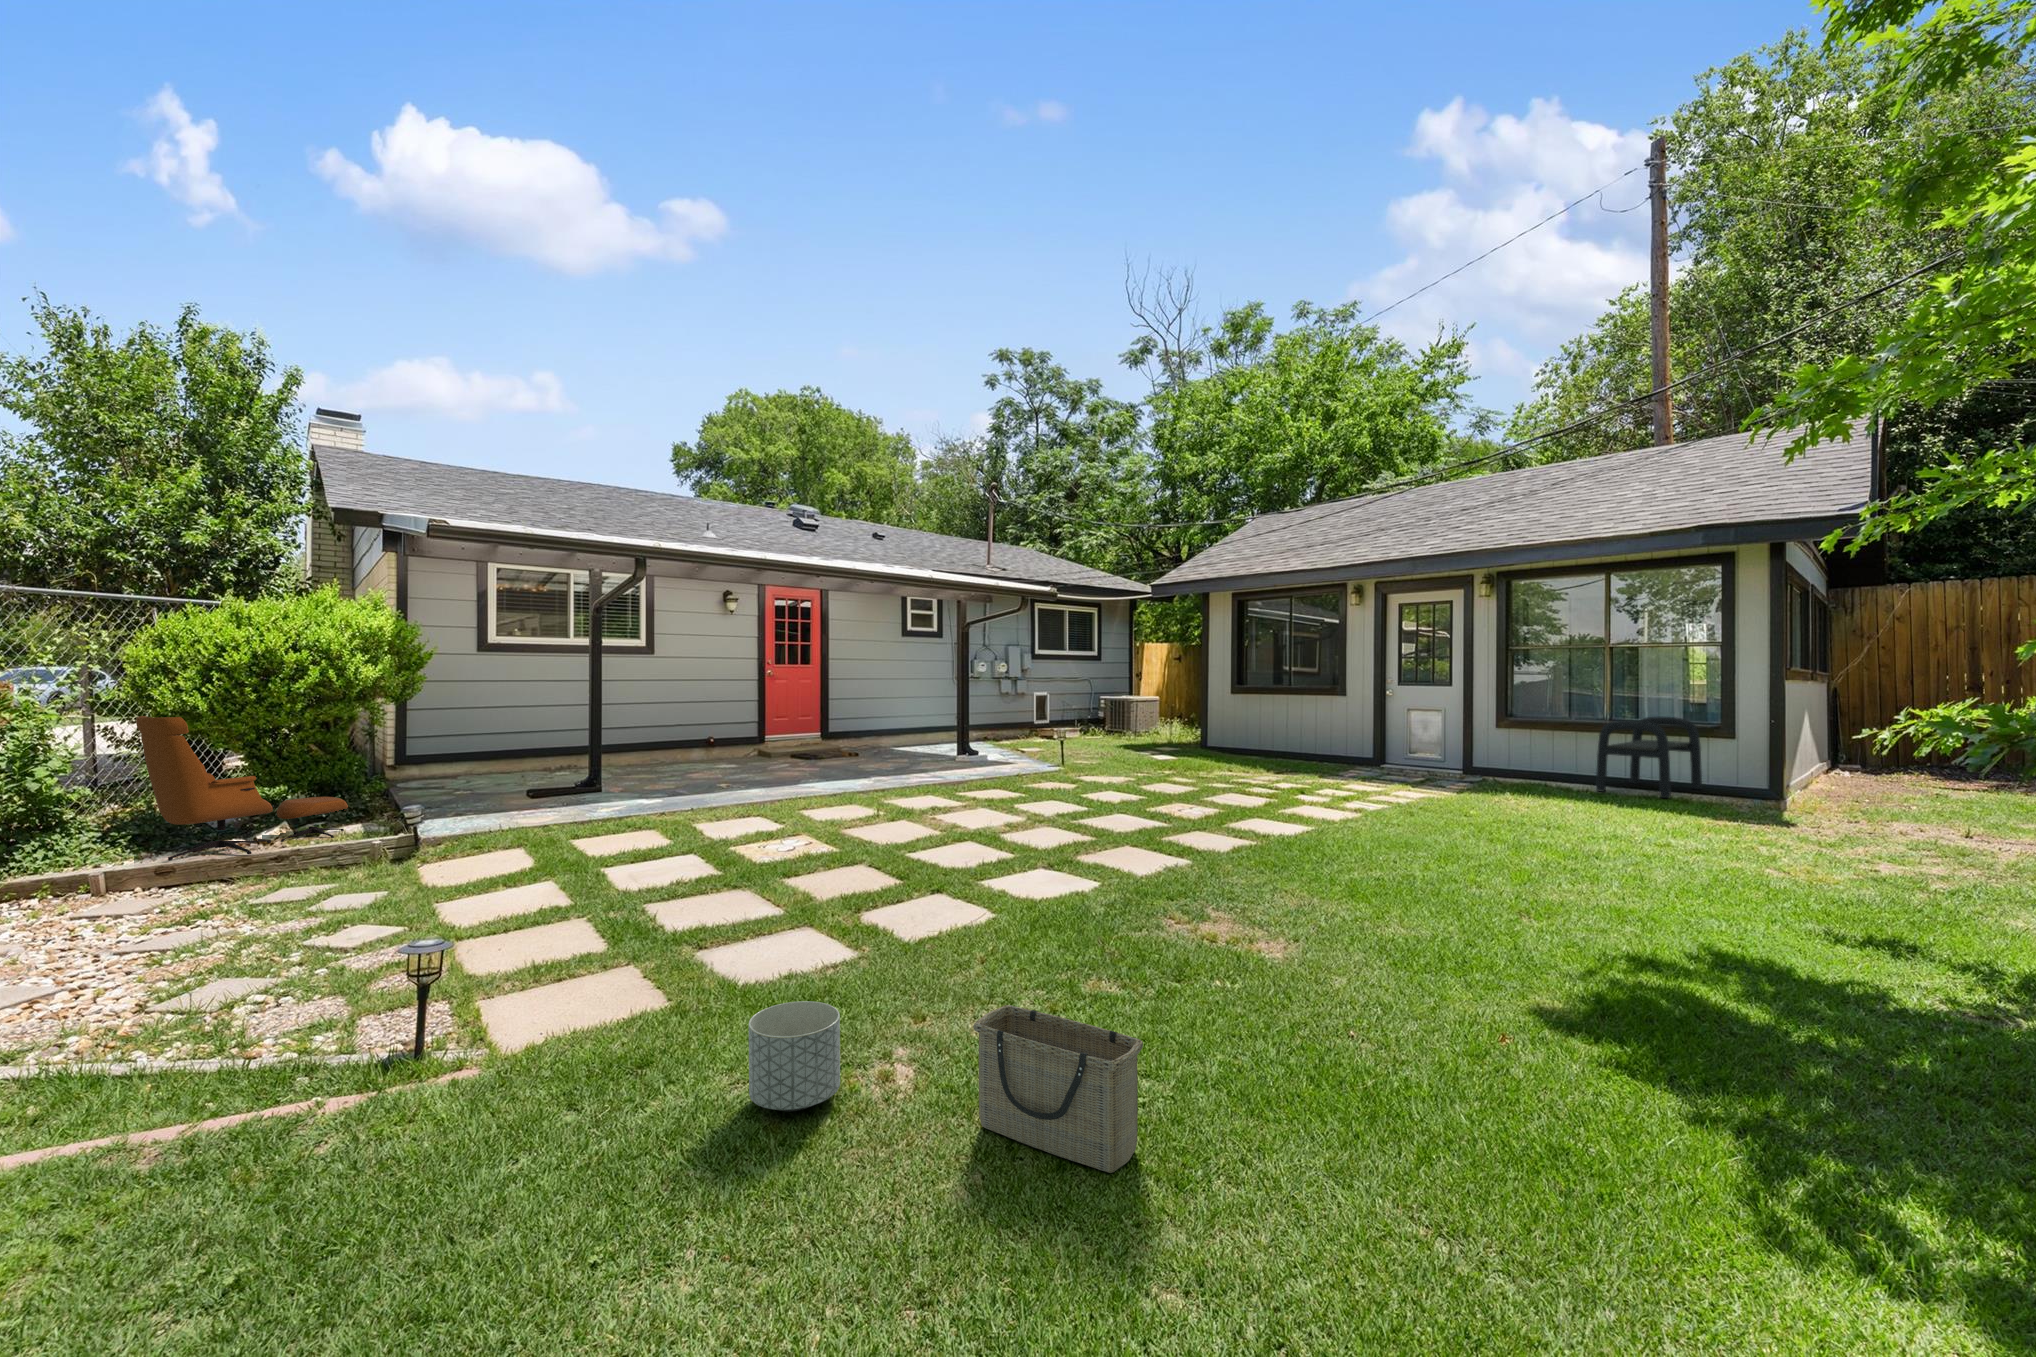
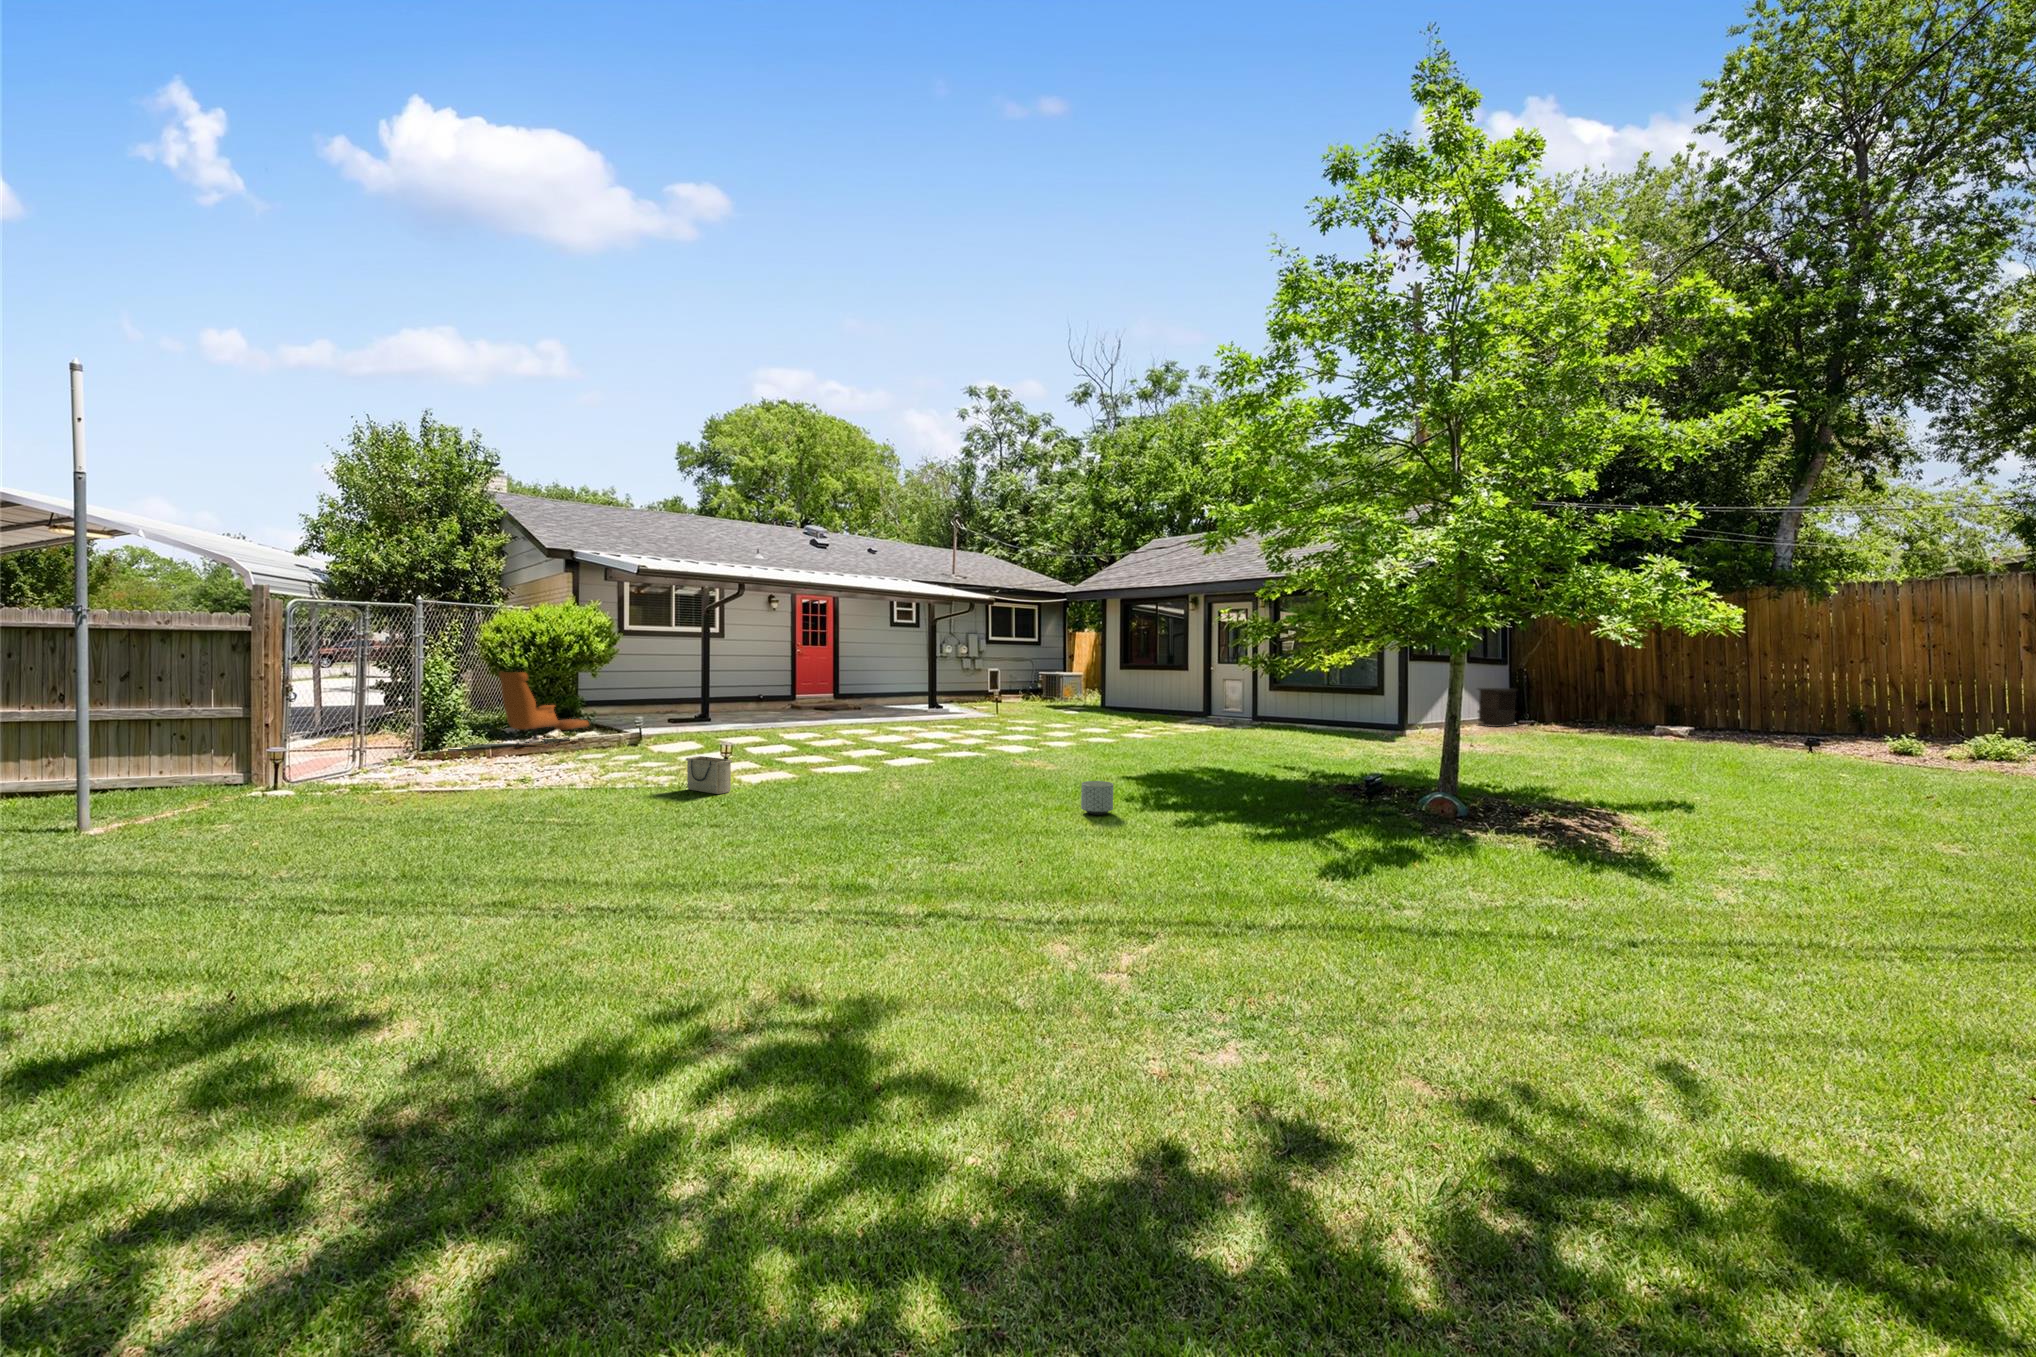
side table: none [1853,716,1932,783] -> present [1478,688,1516,727]
bench: present [1596,717,1702,798] -> none [1310,686,1373,732]
planter: present [749,1001,840,1111] -> present [1081,781,1113,815]
basket: present [973,1005,1143,1173] -> present [686,756,732,794]

